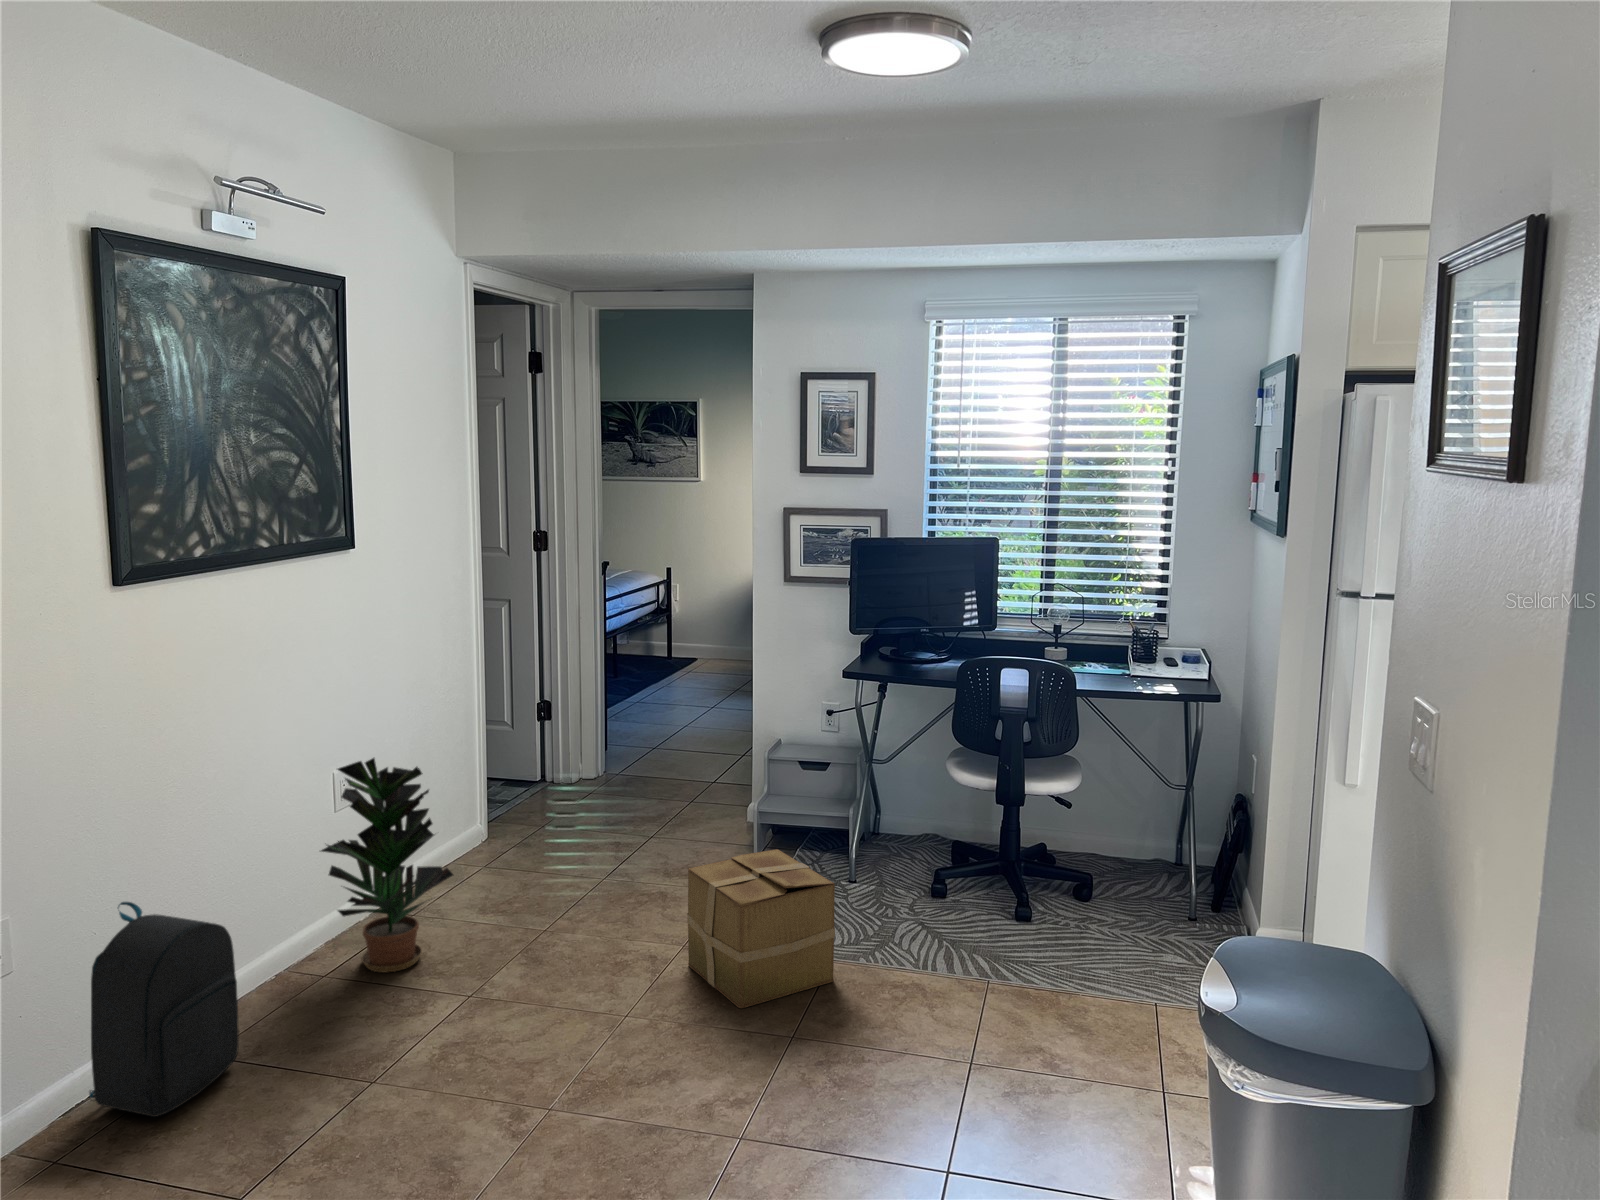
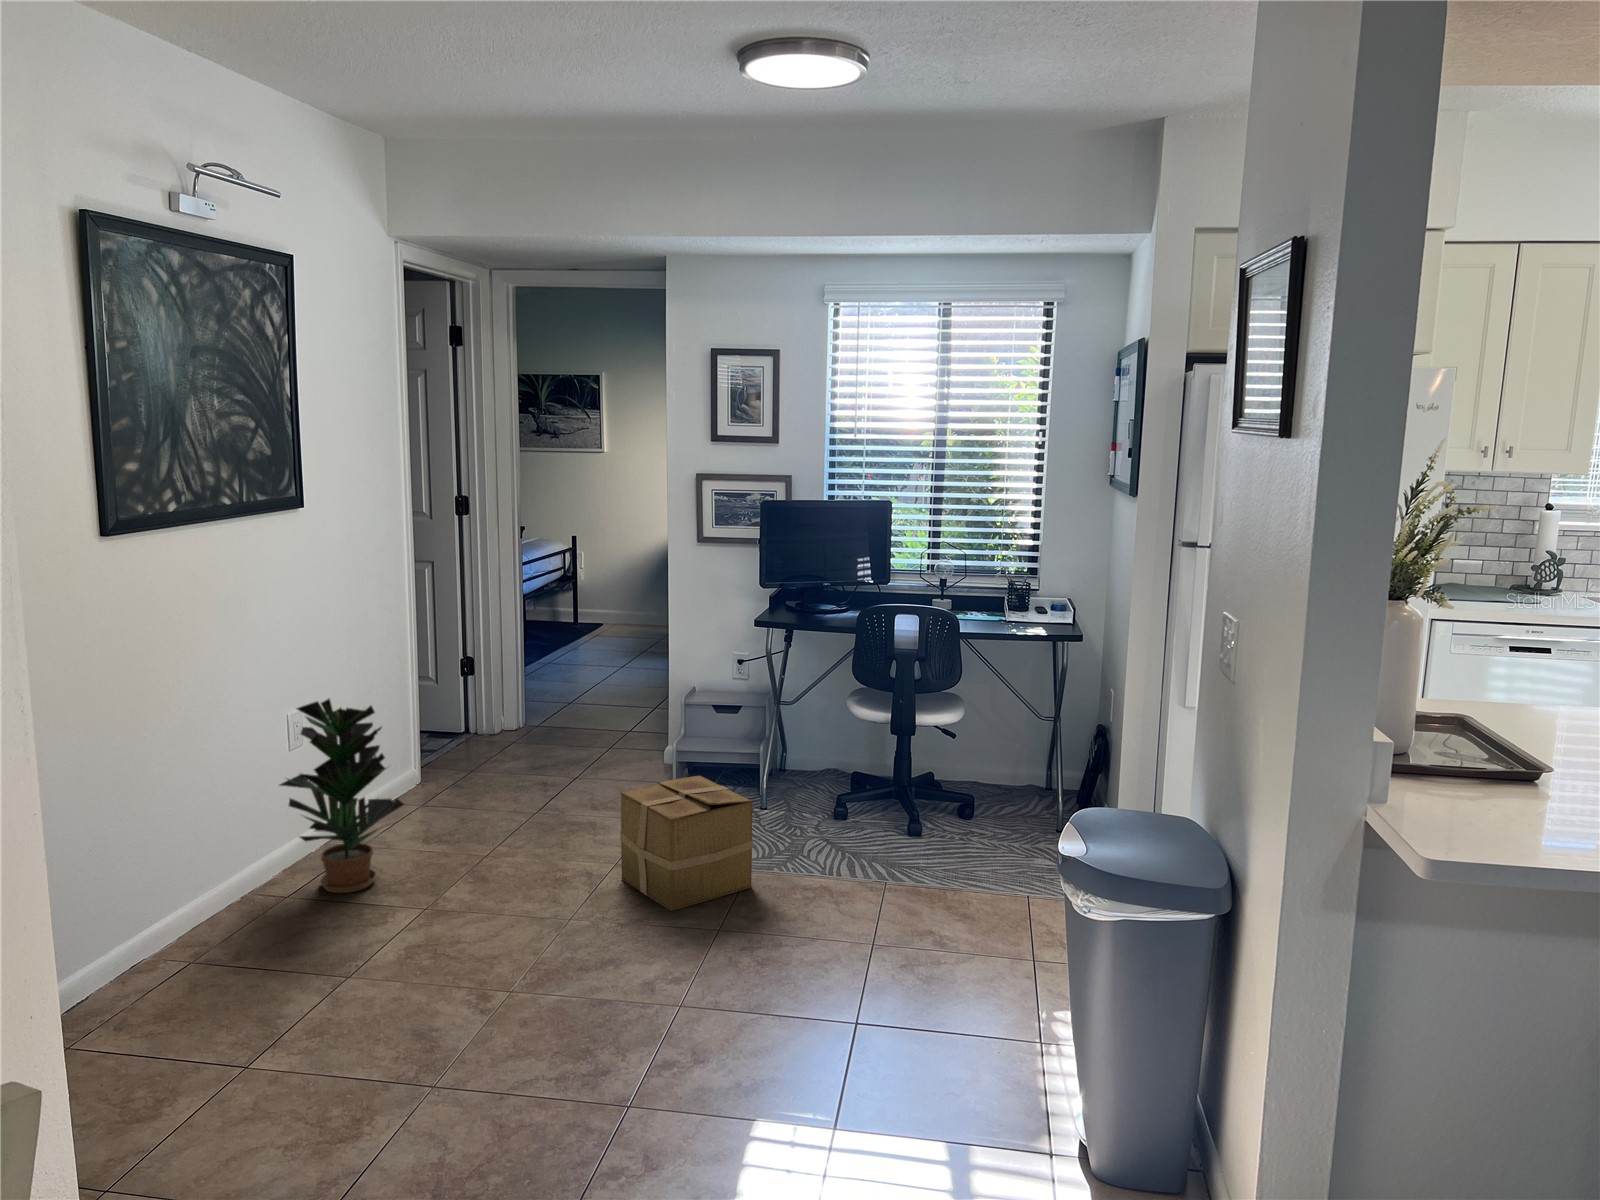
backpack: present [89,902,239,1117] -> none [86,823,220,1012]

